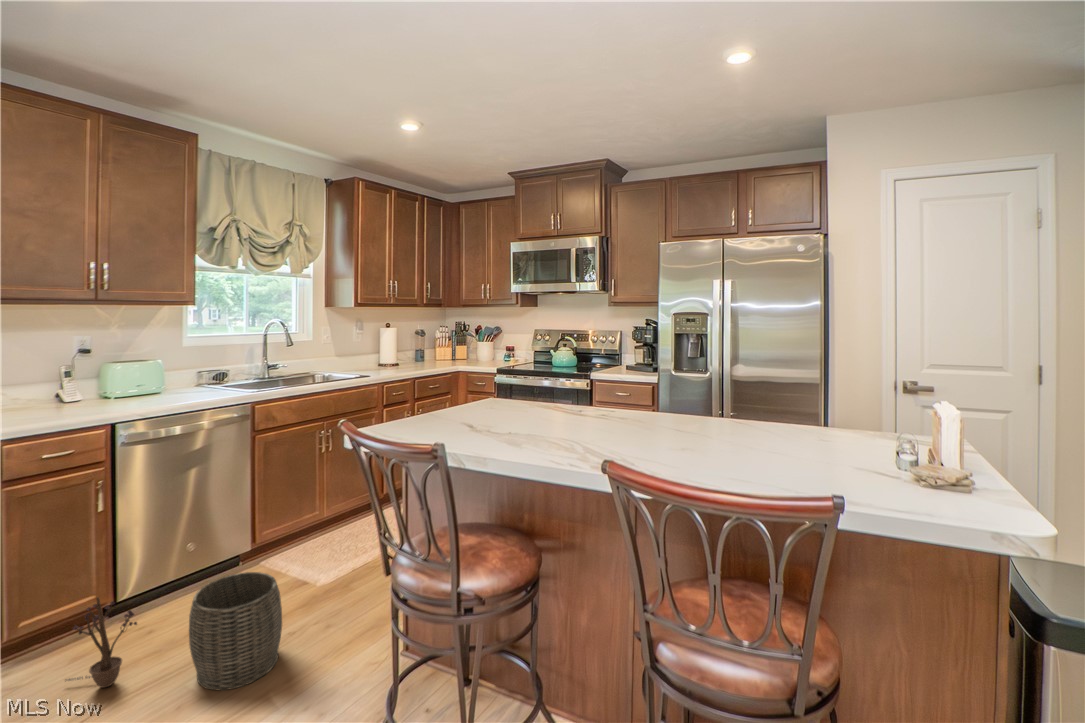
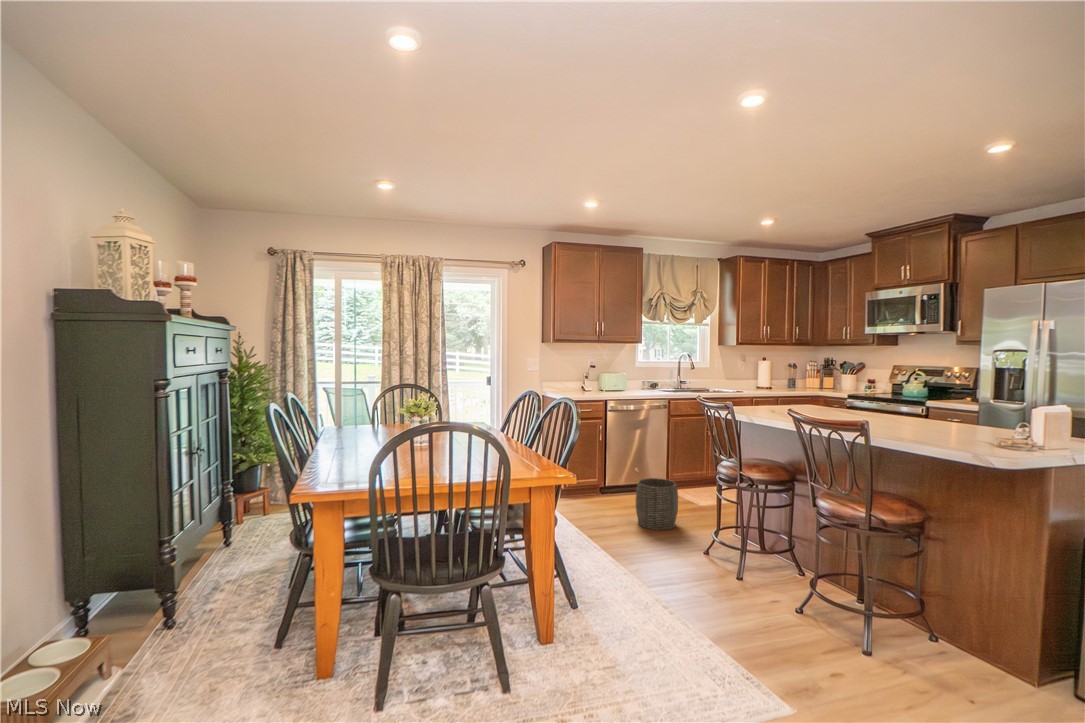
decorative plant: present [66,597,137,688] -> none [586,472,615,516]

